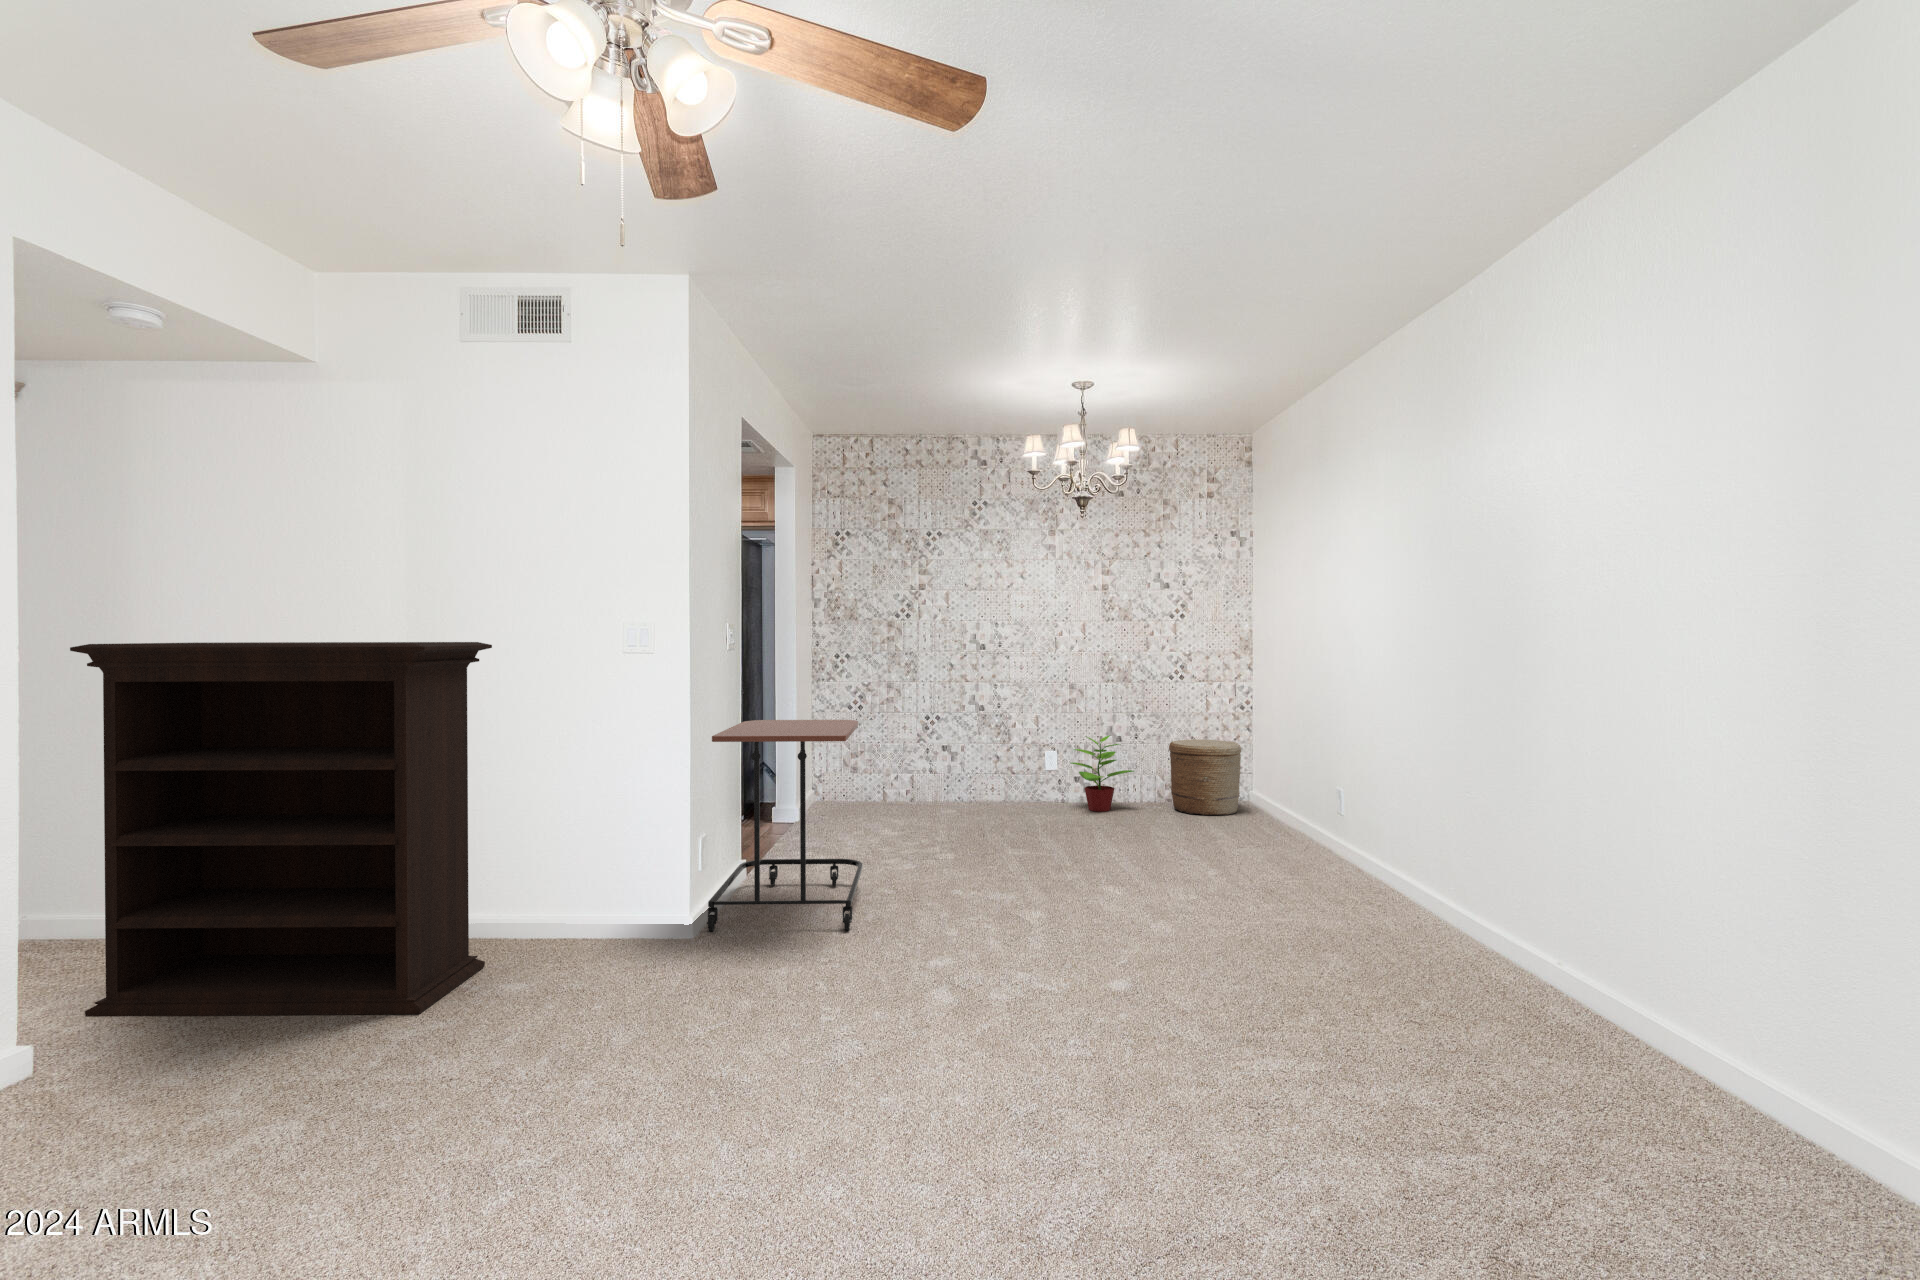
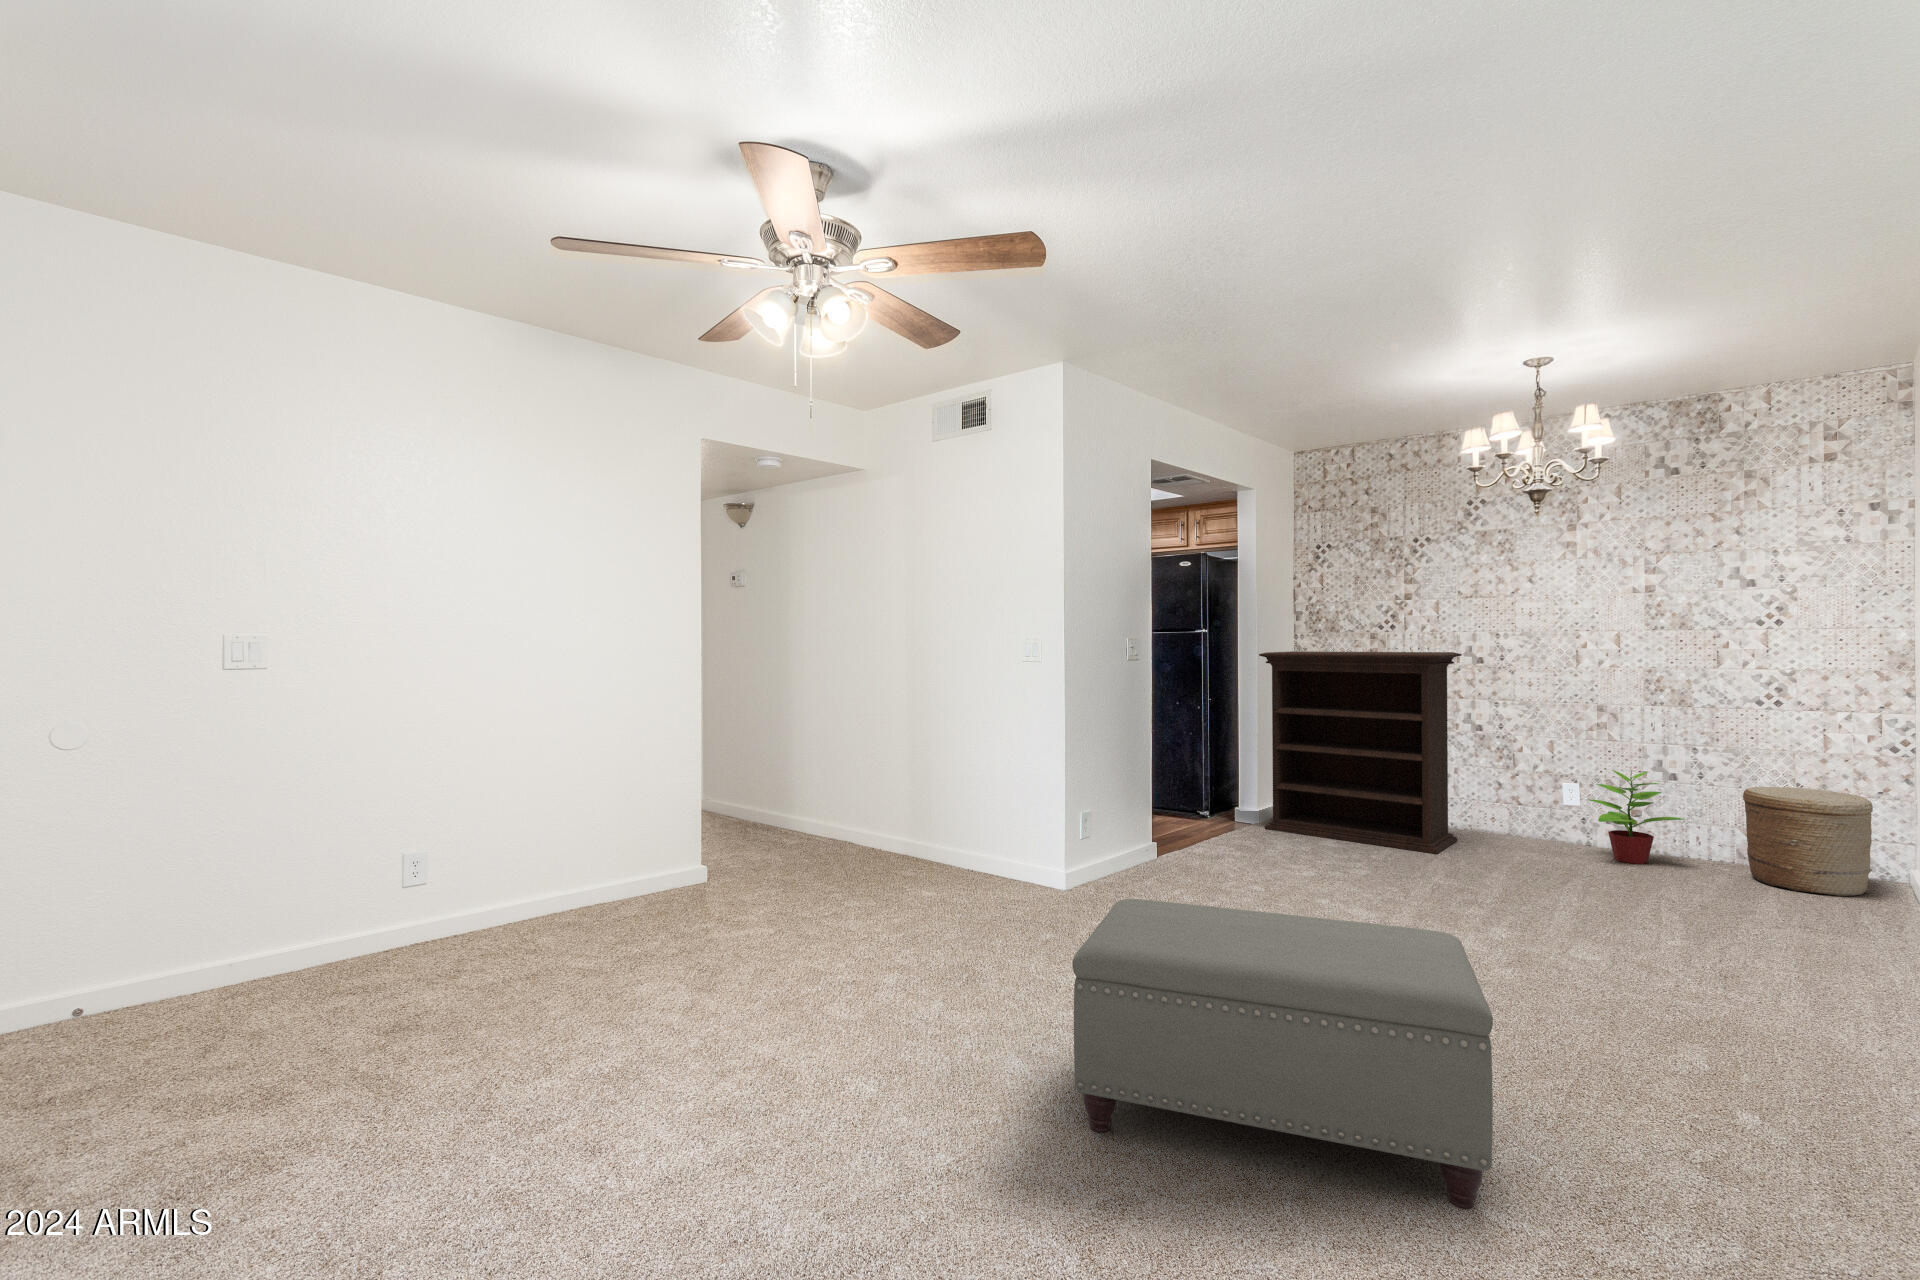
bookshelf: present [70,642,492,1017] -> present [1259,651,1462,854]
side table: present [707,720,863,931] -> none [1053,728,1229,929]
ottoman: none [955,859,1336,1113] -> present [1072,899,1493,1209]

